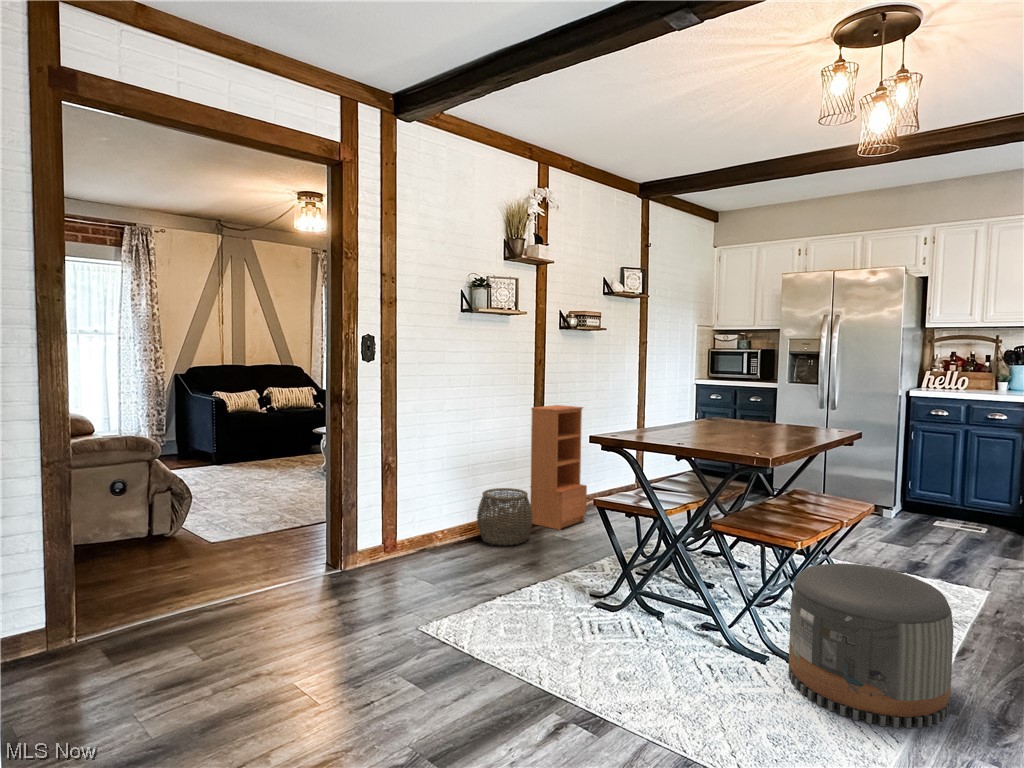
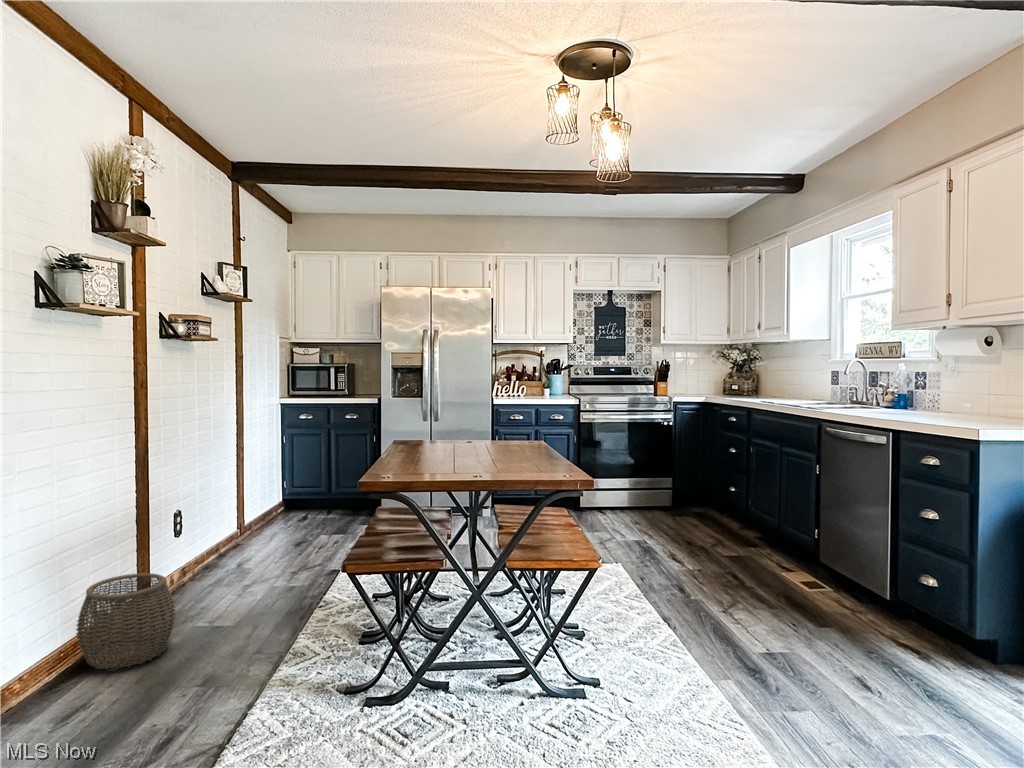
bookcase: present [530,405,587,530] -> none [139,443,220,617]
pouf: present [788,563,954,728] -> none [600,567,739,721]

